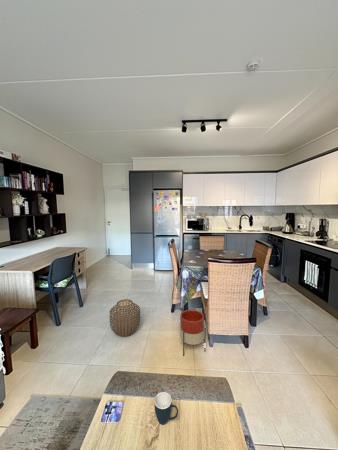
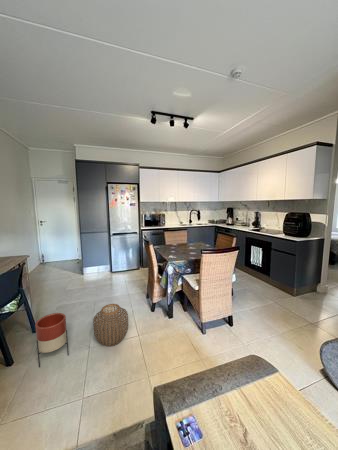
planter: present [180,310,206,356] -> present [35,313,69,367]
mug: present [154,392,178,425] -> none [233,389,257,422]

